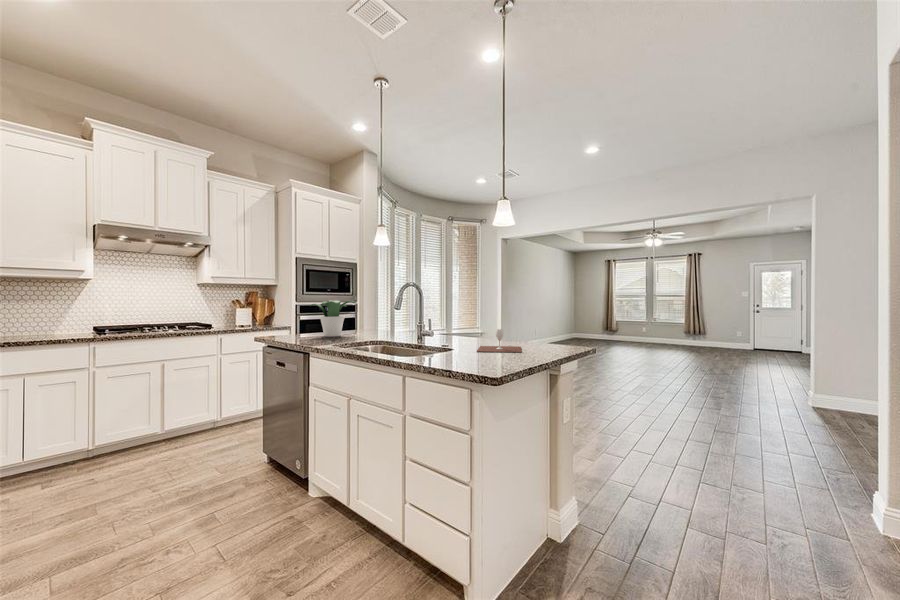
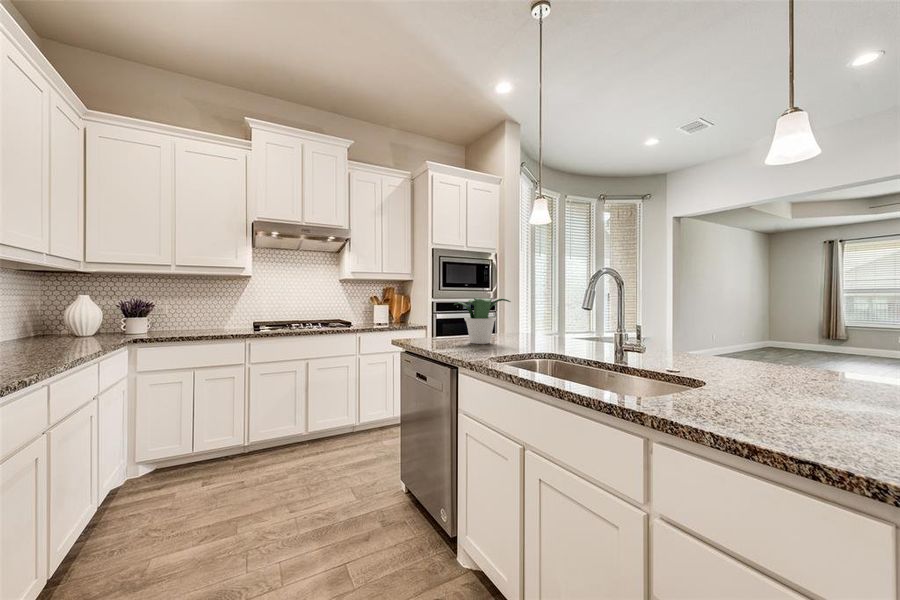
wine glass: present [477,330,522,352] -> none [729,352,850,400]

